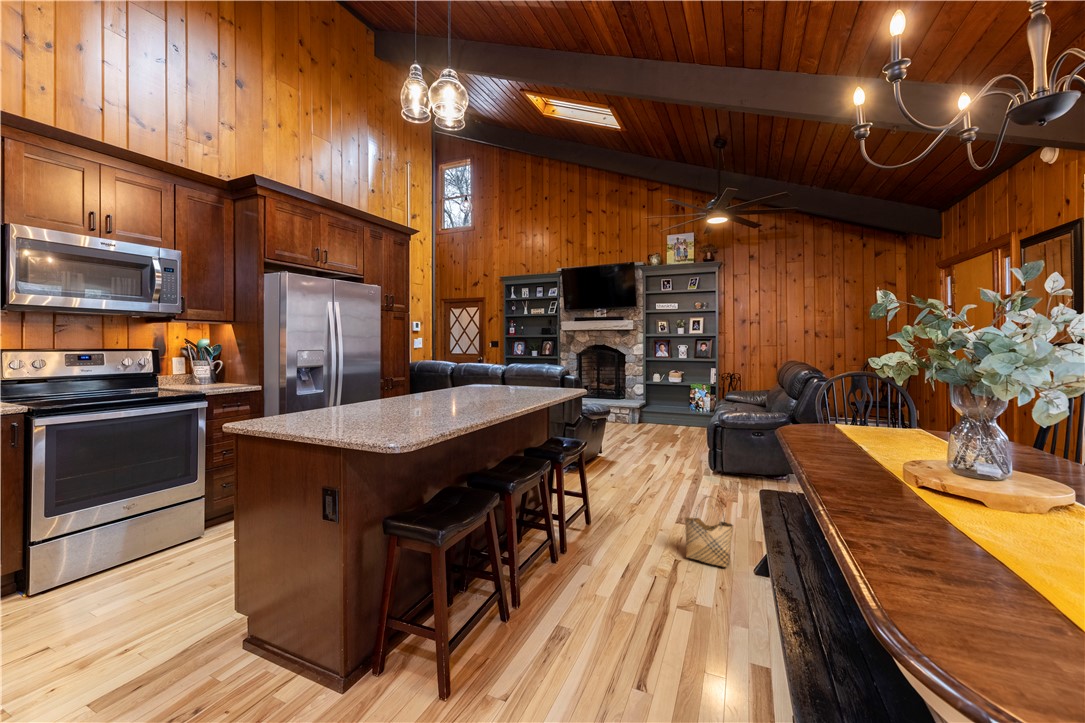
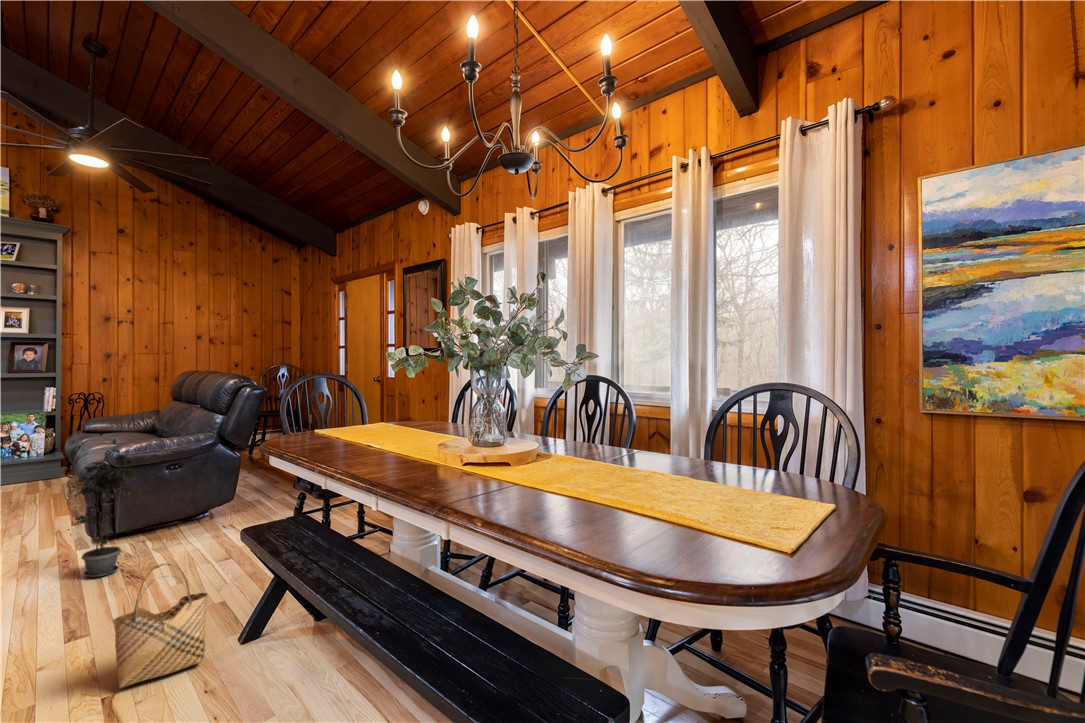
potted plant: none [691,418,728,496] -> present [72,450,138,578]

